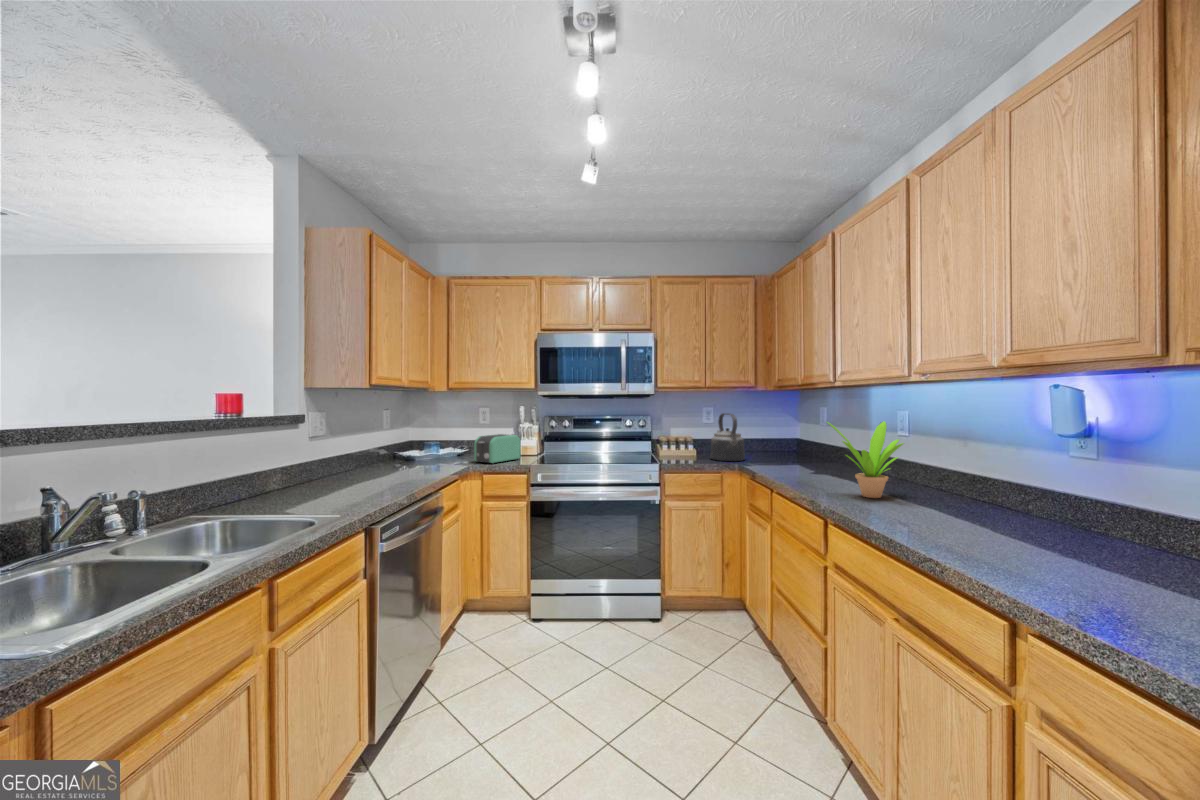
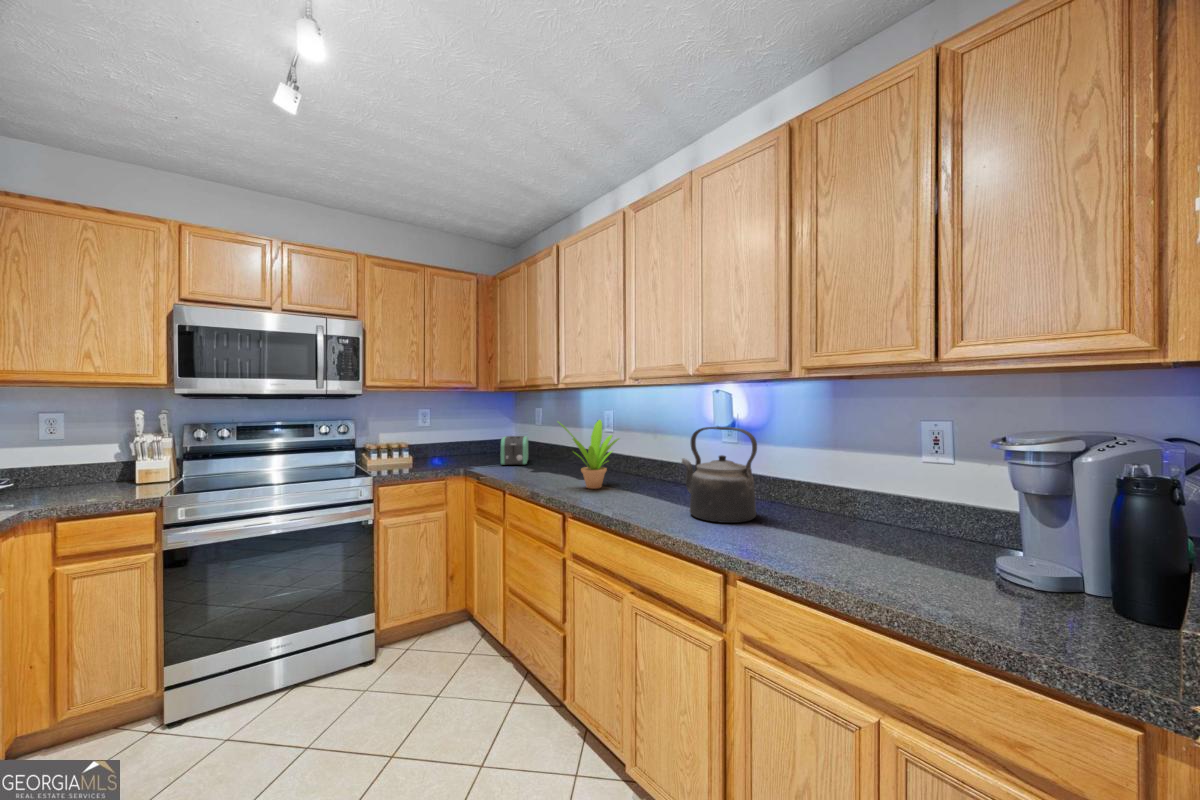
kettle: present [710,413,745,461] -> present [682,427,757,523]
toaster: present [474,434,521,464] -> present [501,436,528,465]

